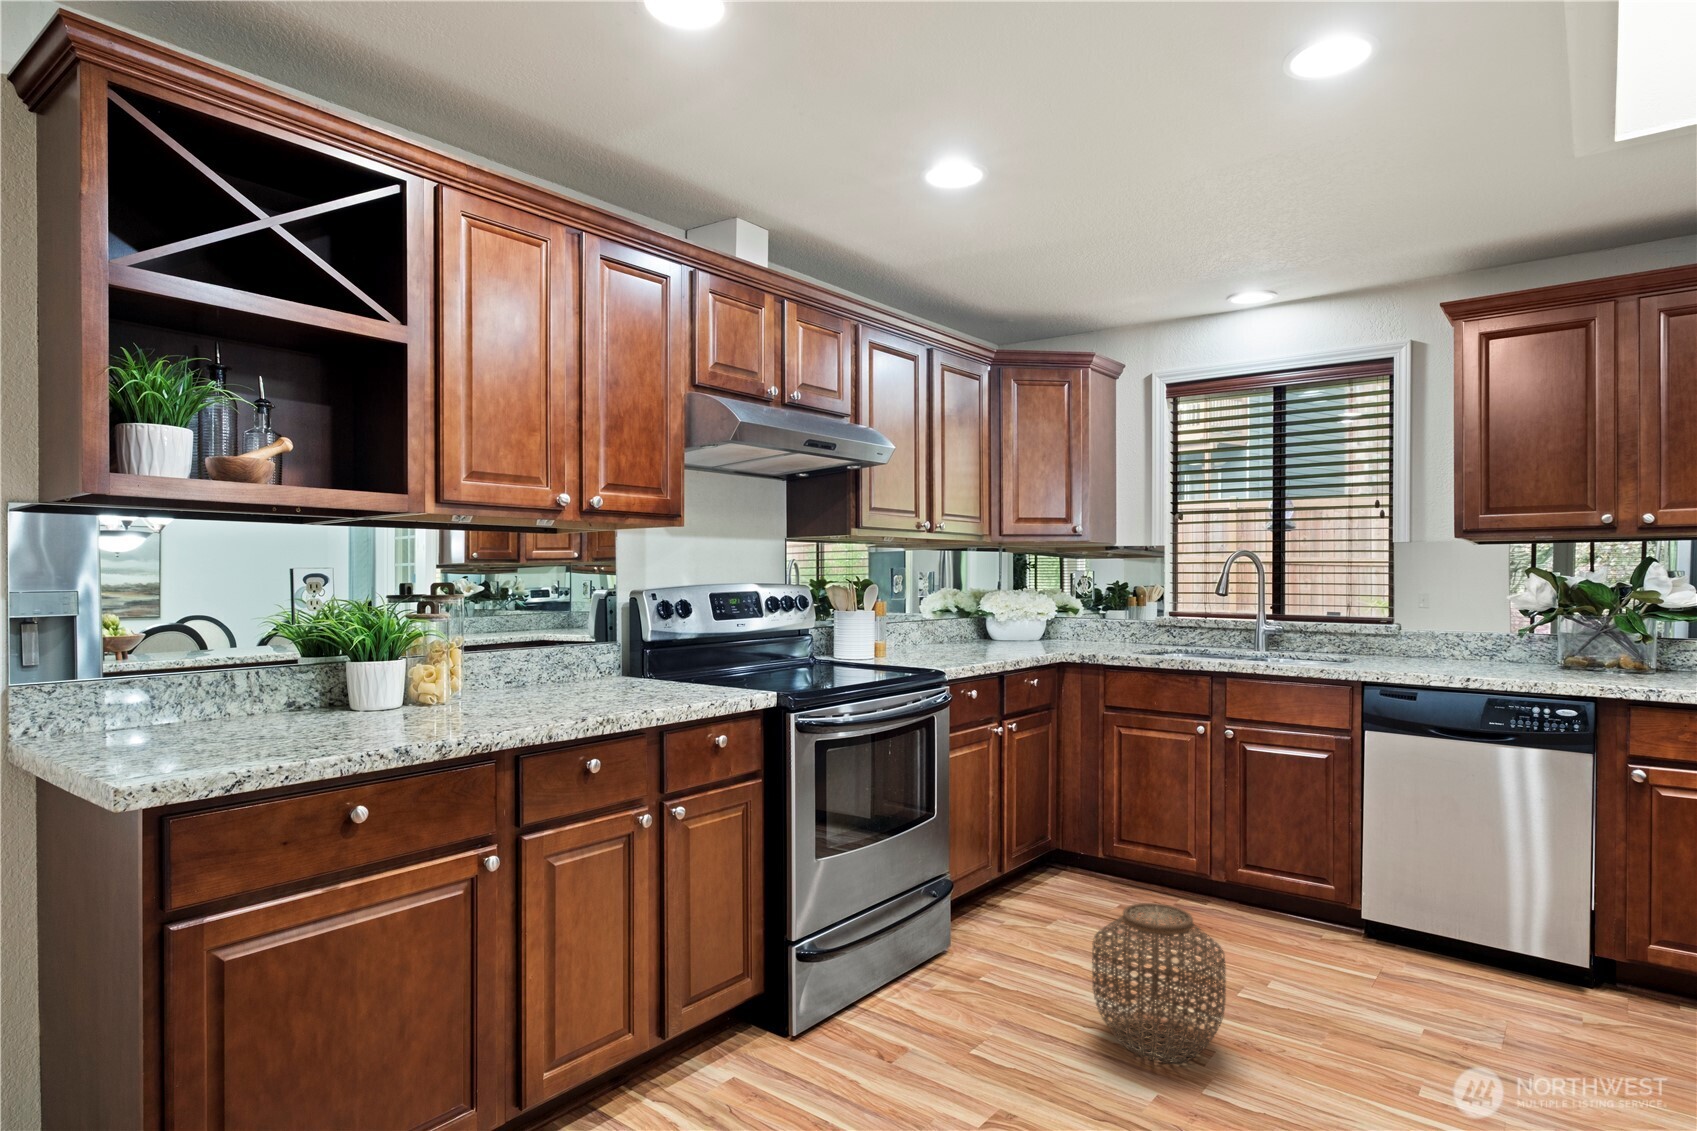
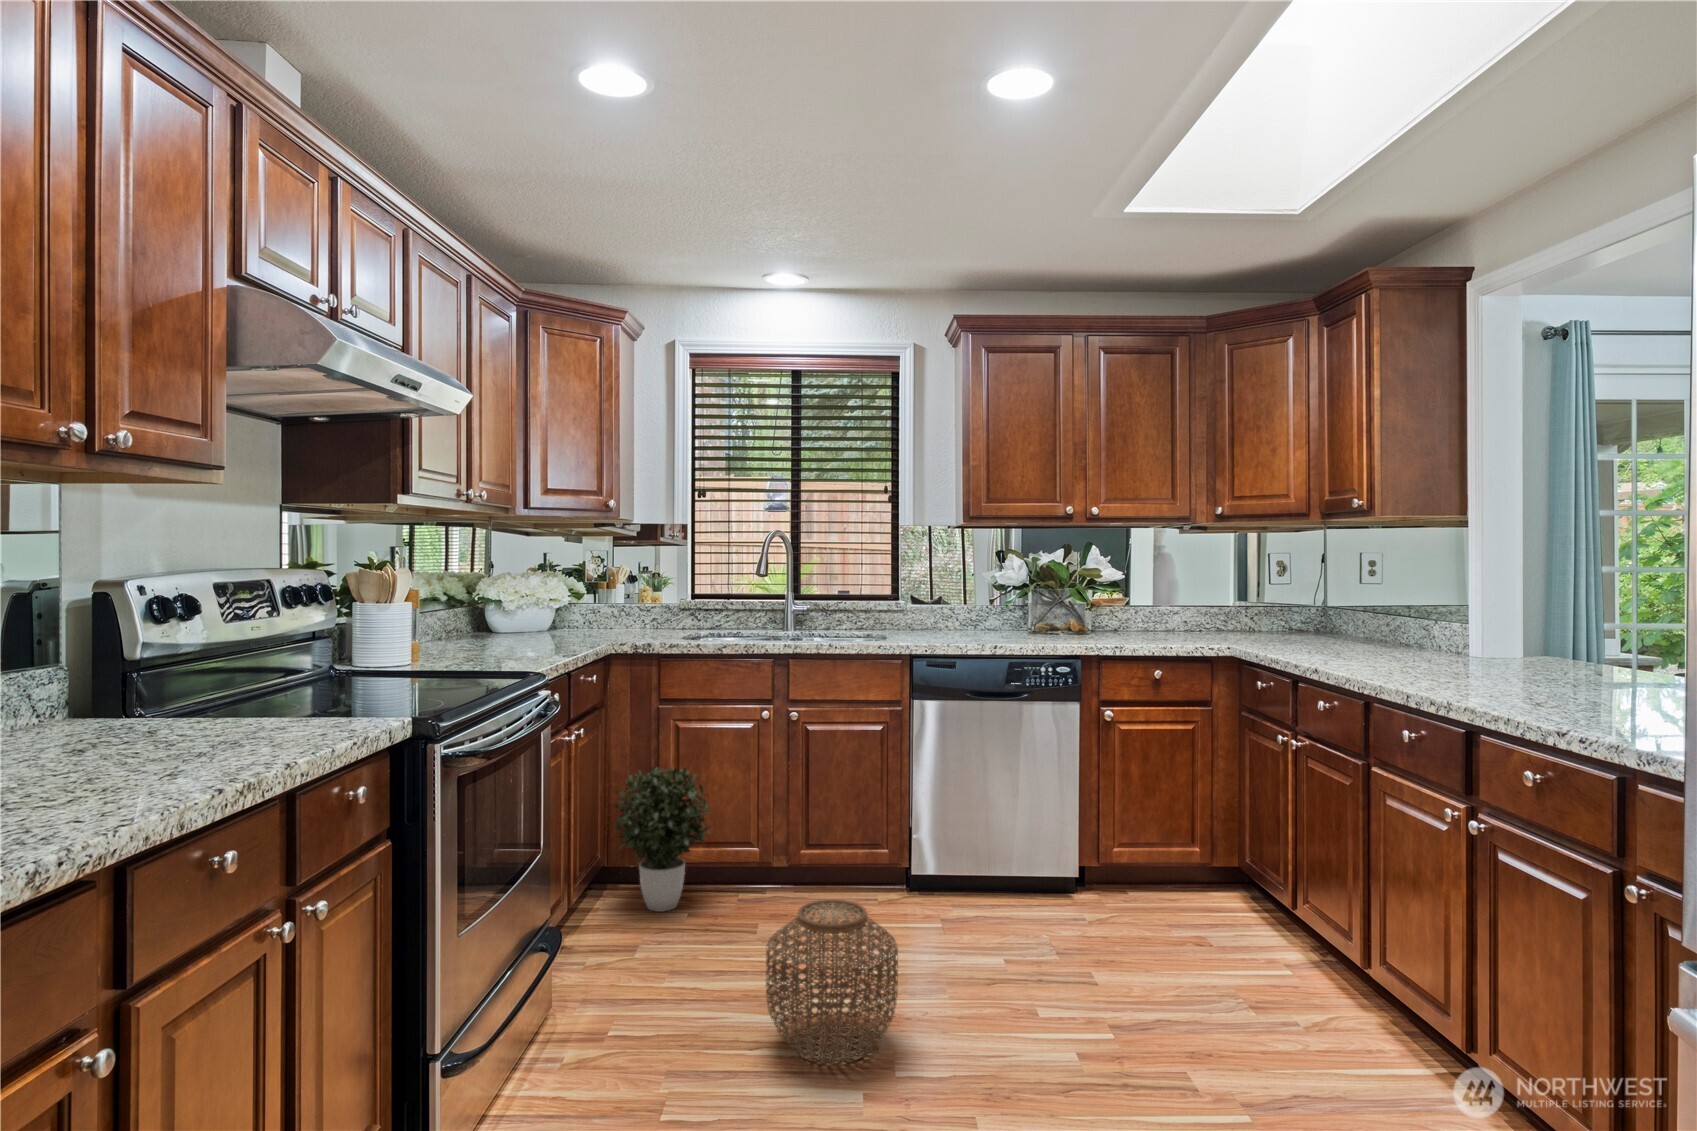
potted plant: none [1050,767,1141,903] -> present [614,767,710,912]

